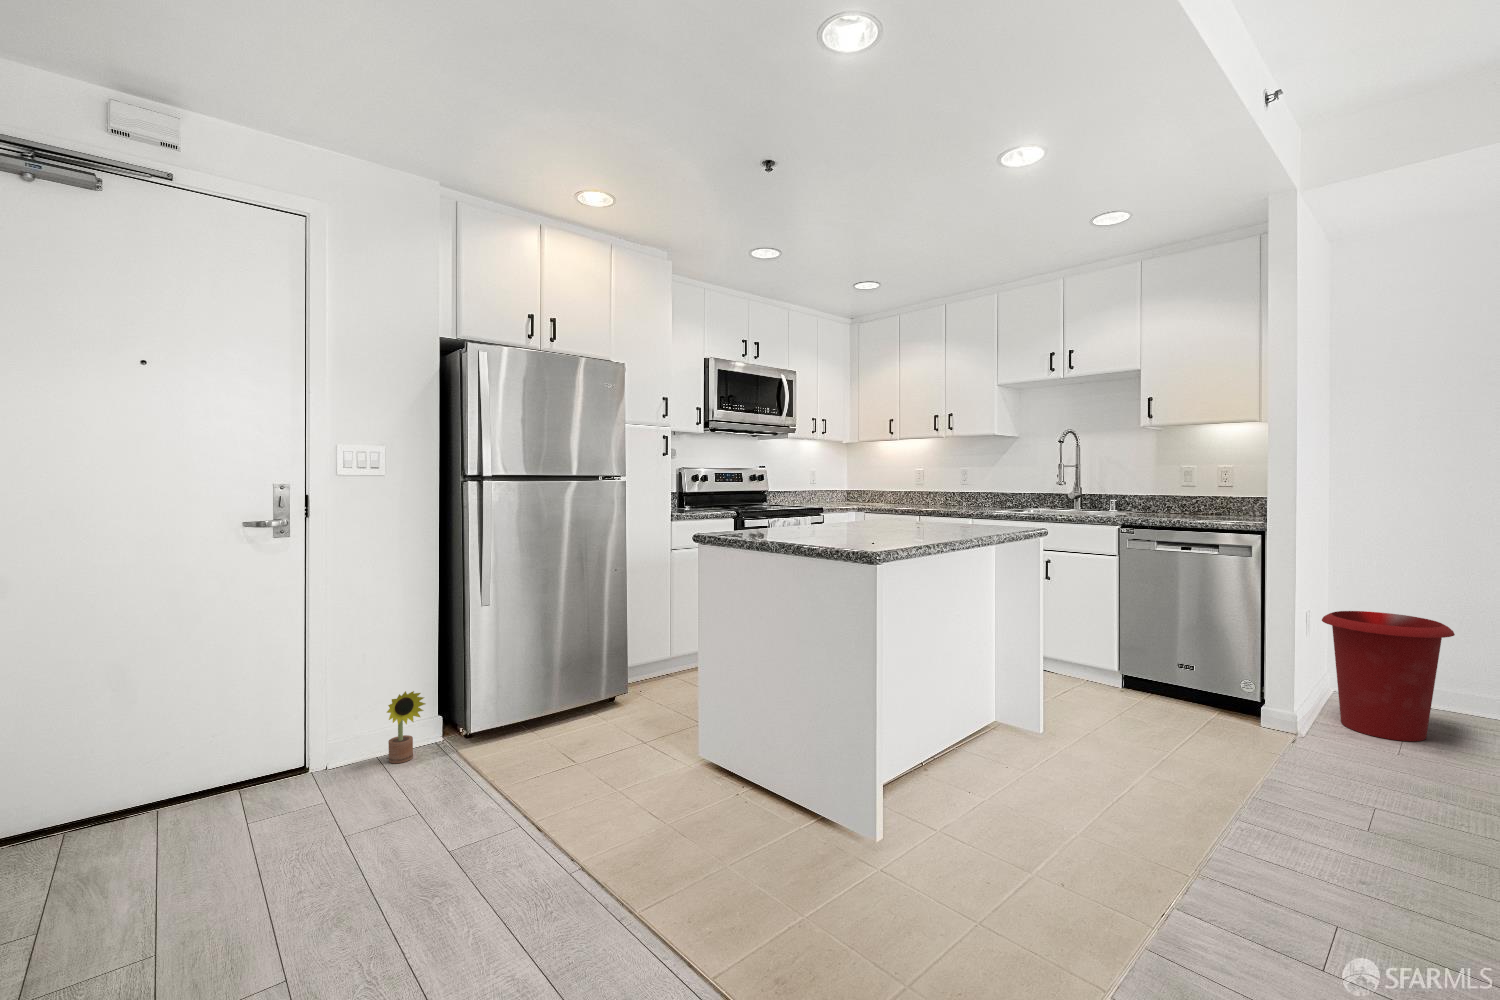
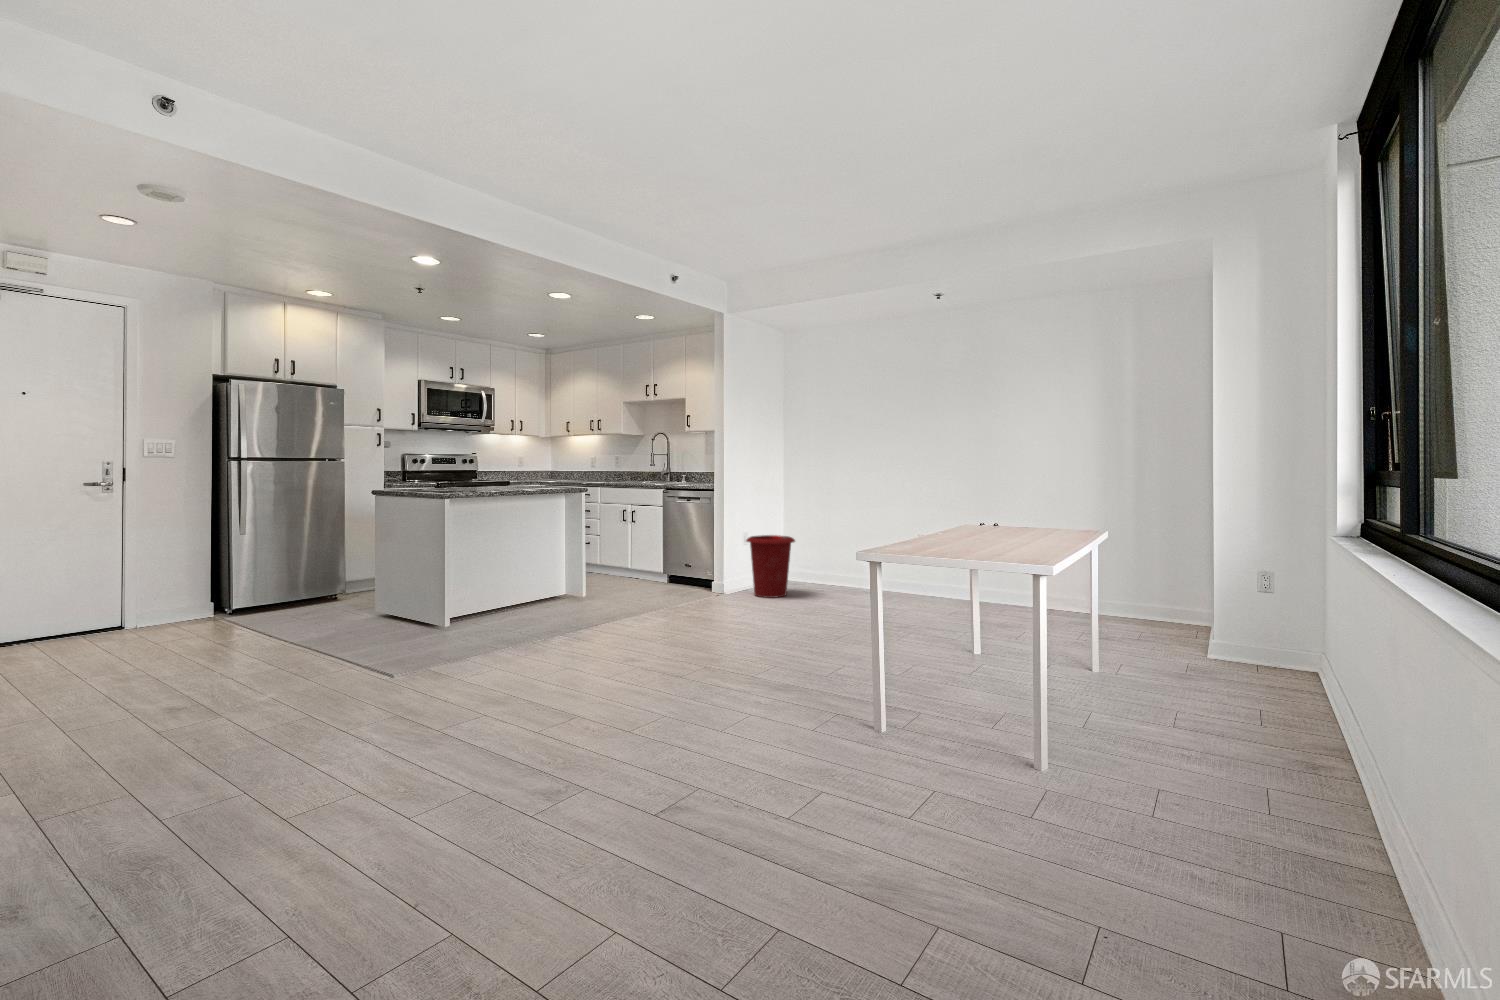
decorative plant: present [387,691,425,763] -> none [179,582,205,624]

